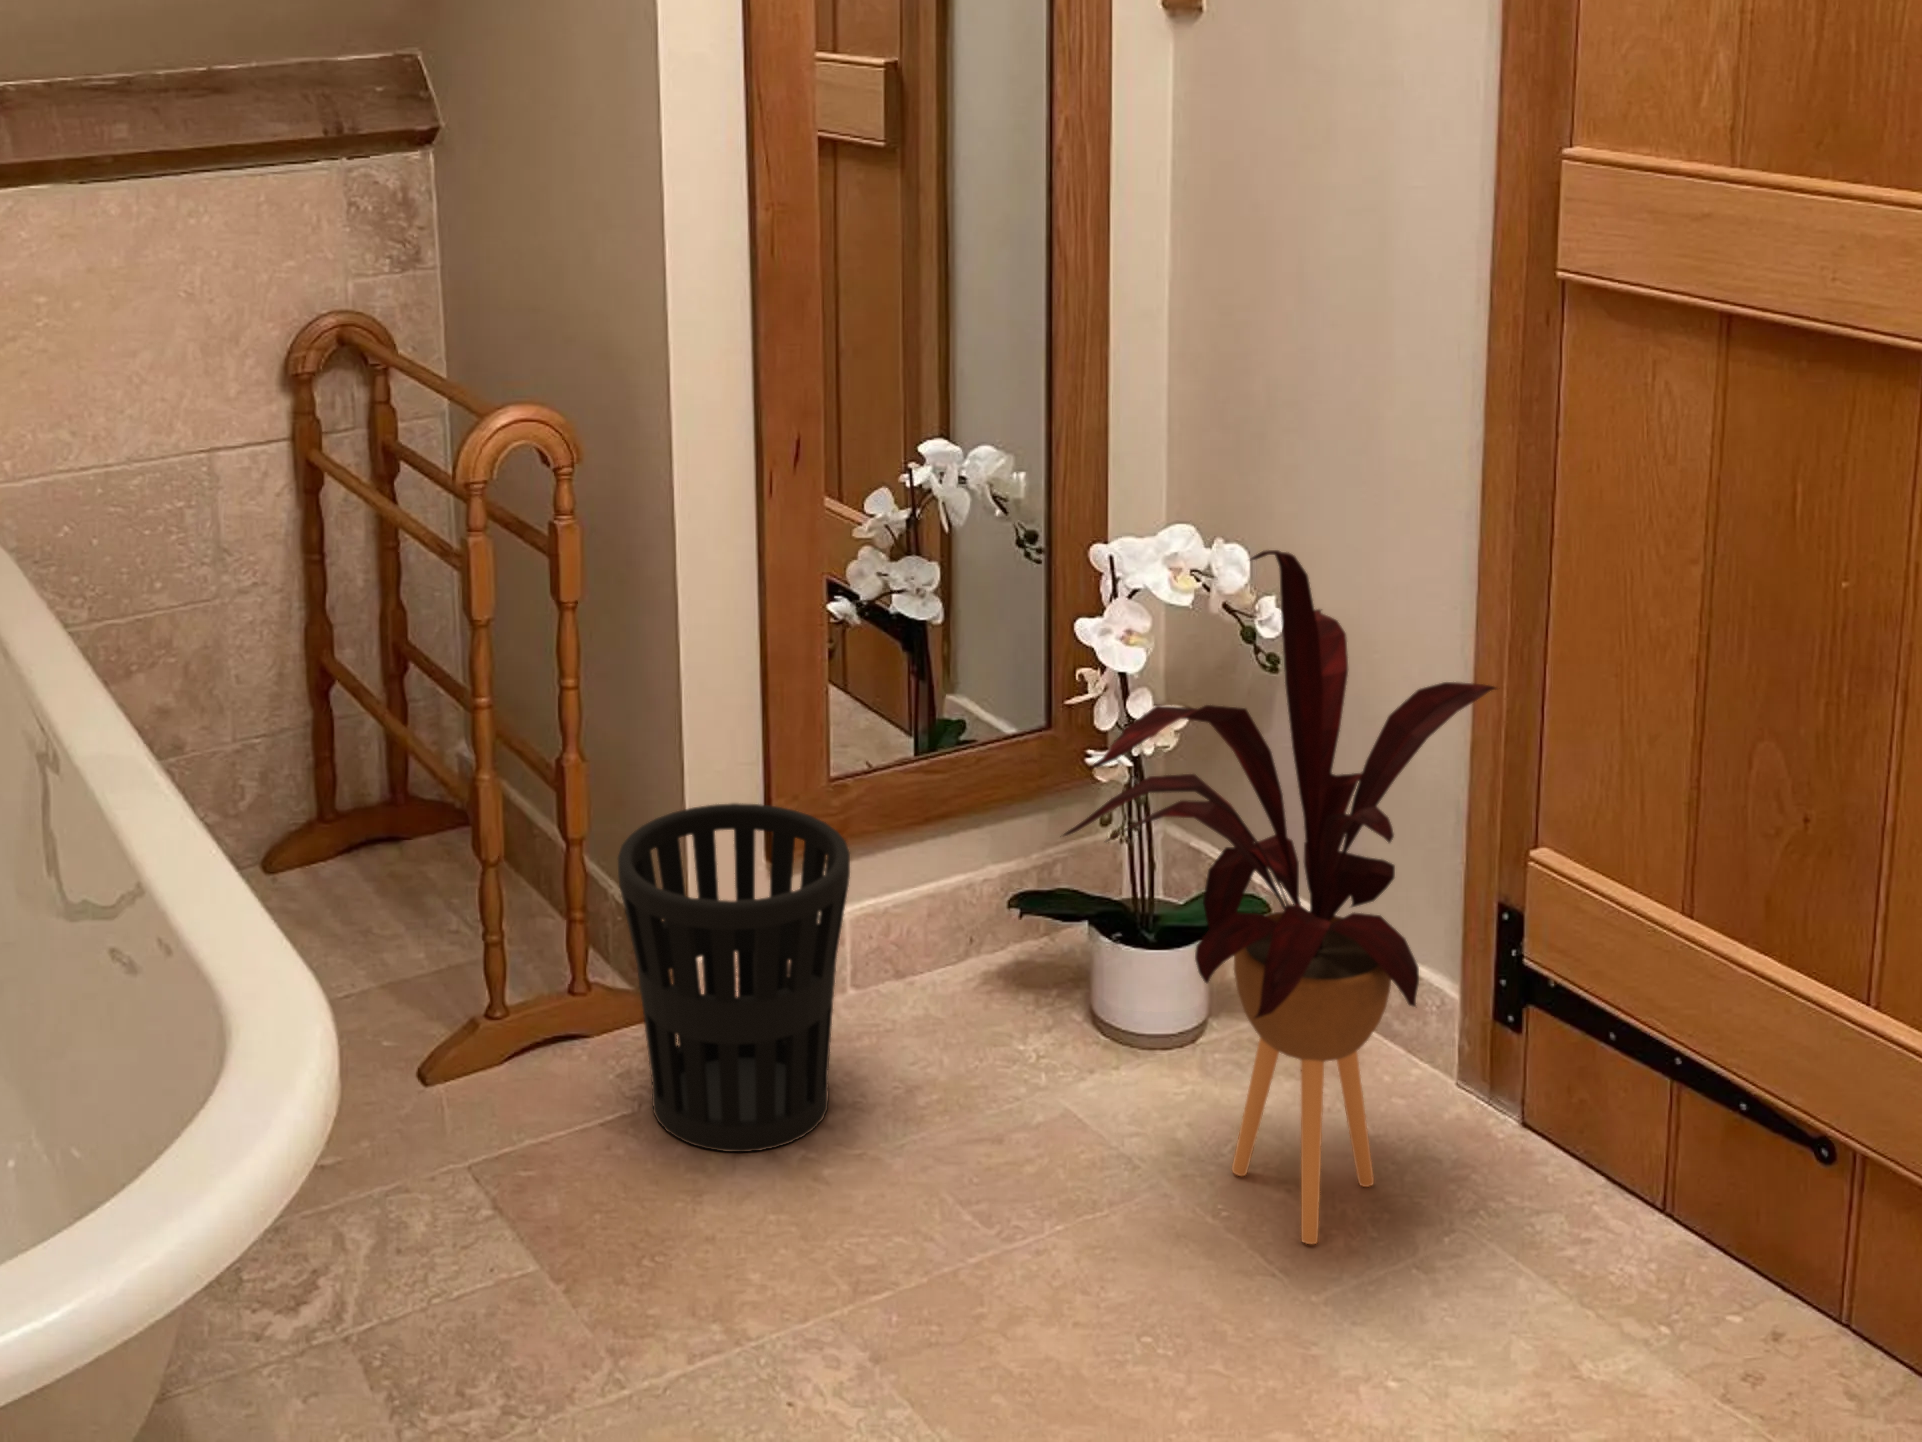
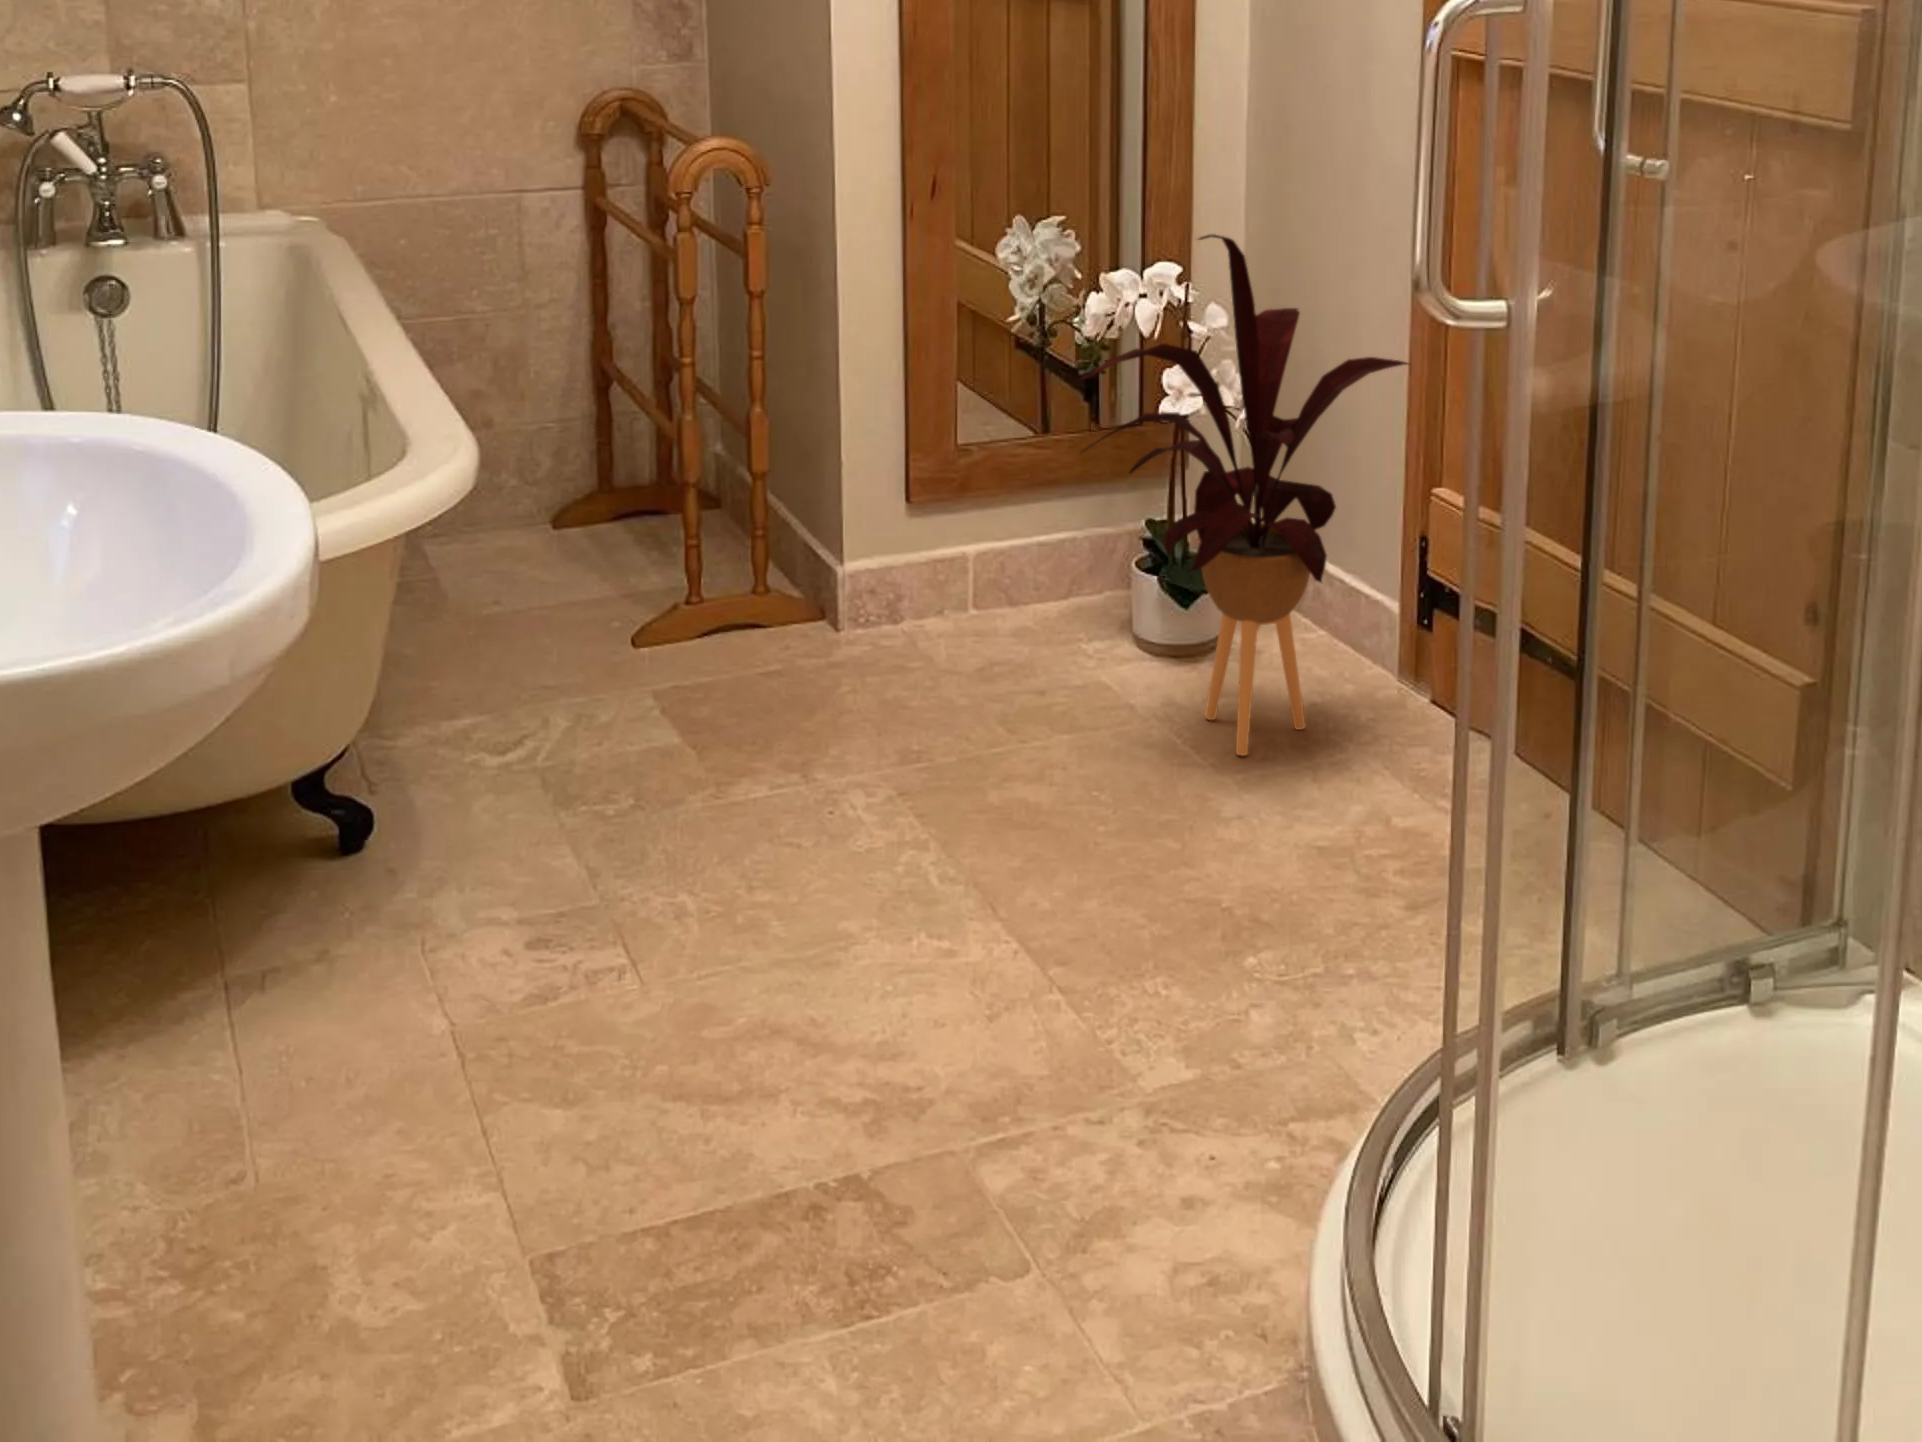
wastebasket: present [618,803,850,1152] -> none [773,448,946,691]

